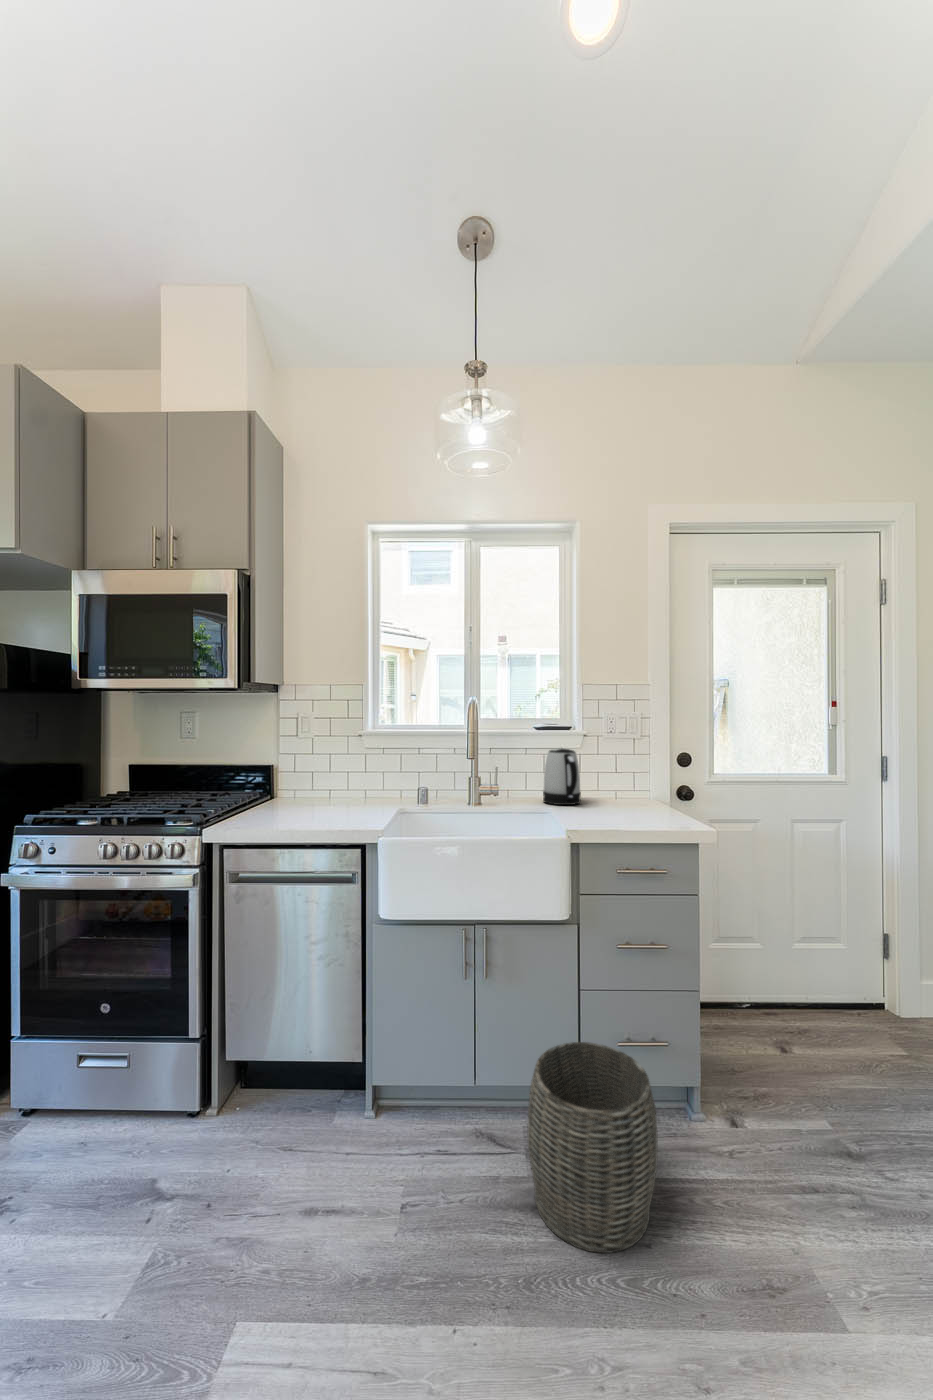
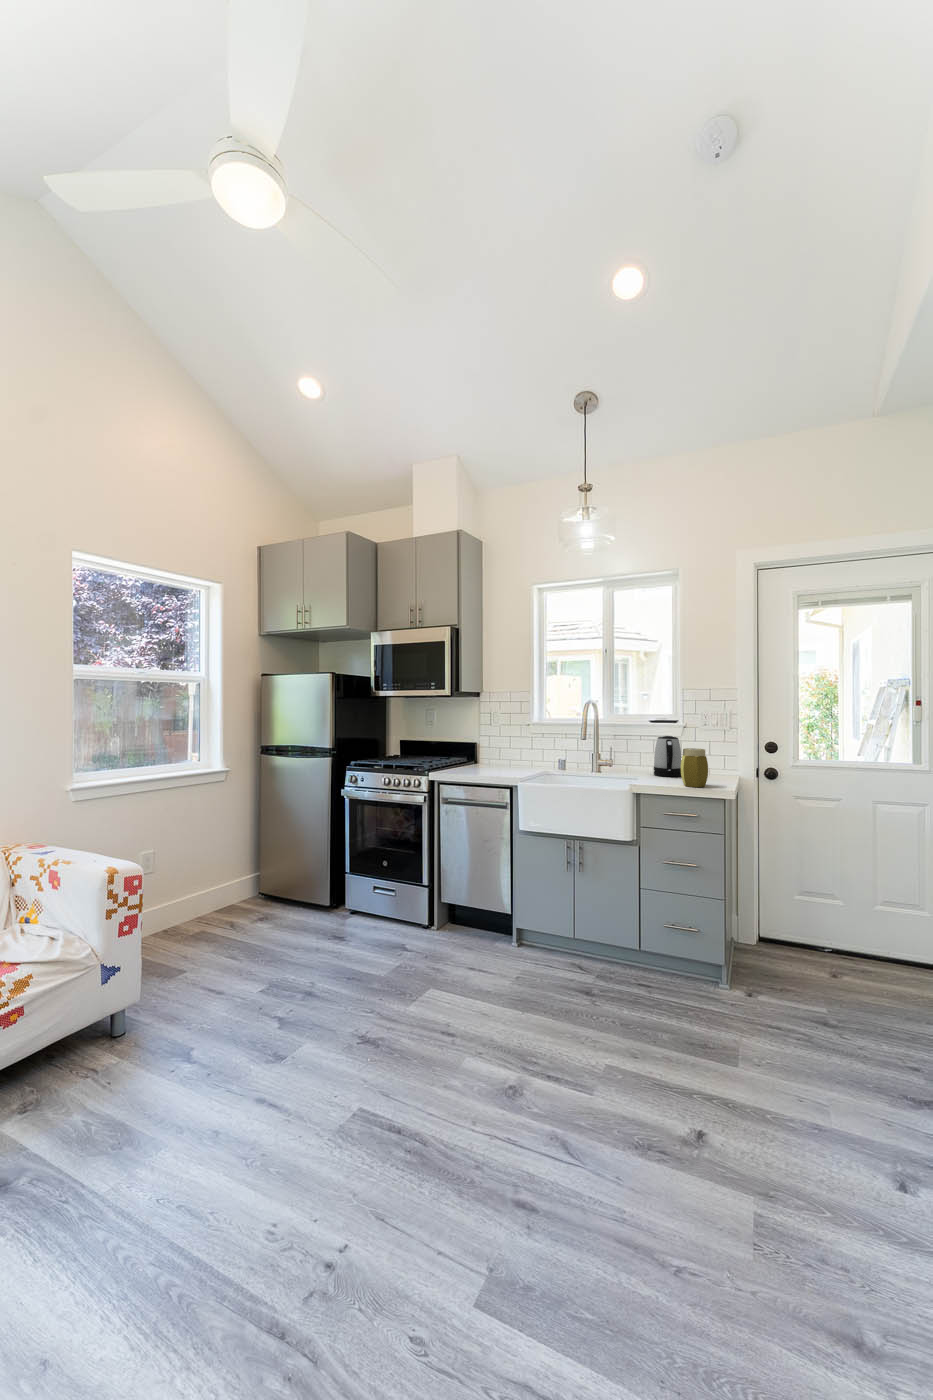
jar: none [608,767,647,823] -> present [681,748,708,787]
woven basket: present [528,1042,658,1253] -> none [584,912,661,1016]

